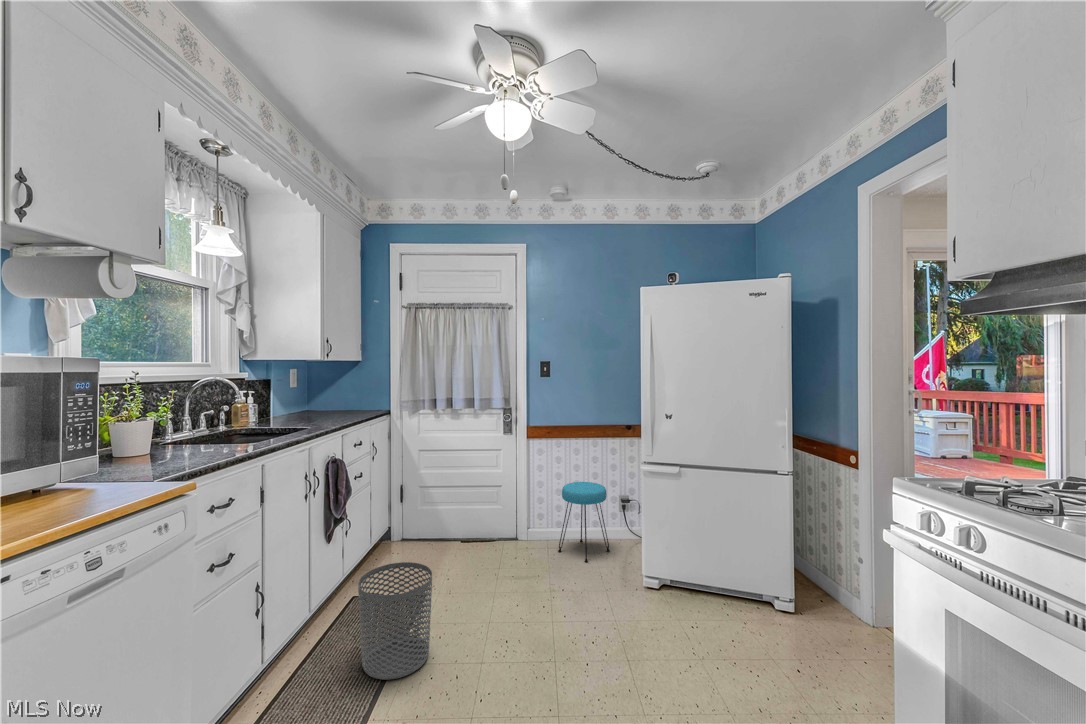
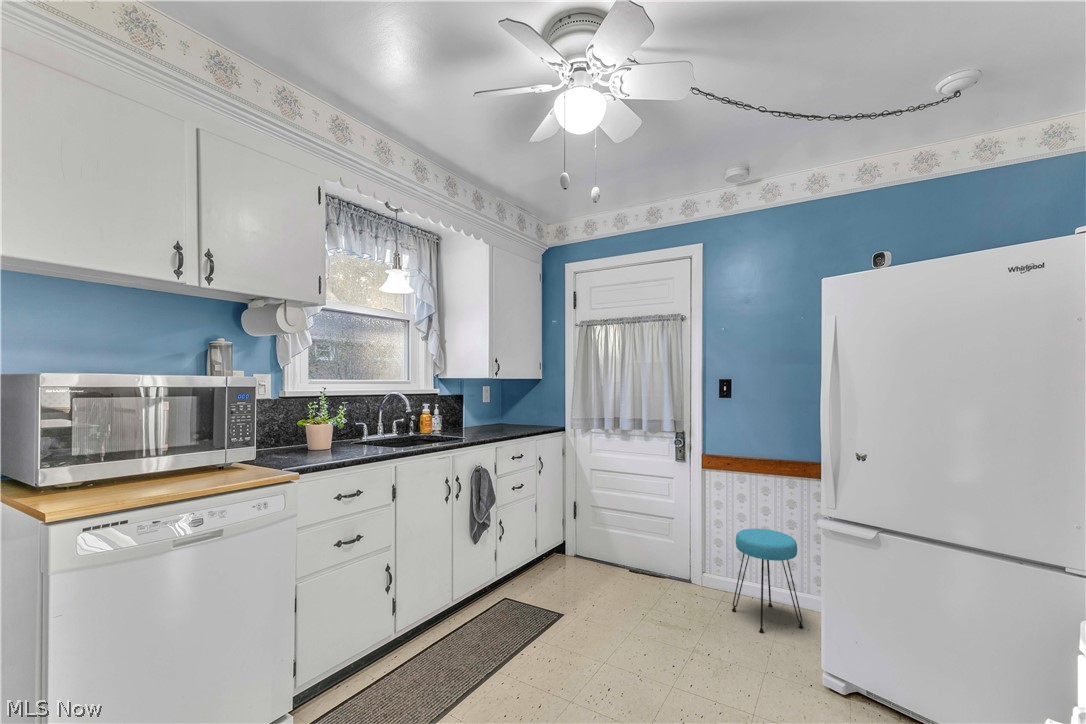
waste bin: present [358,562,432,680] -> none [466,575,534,687]

